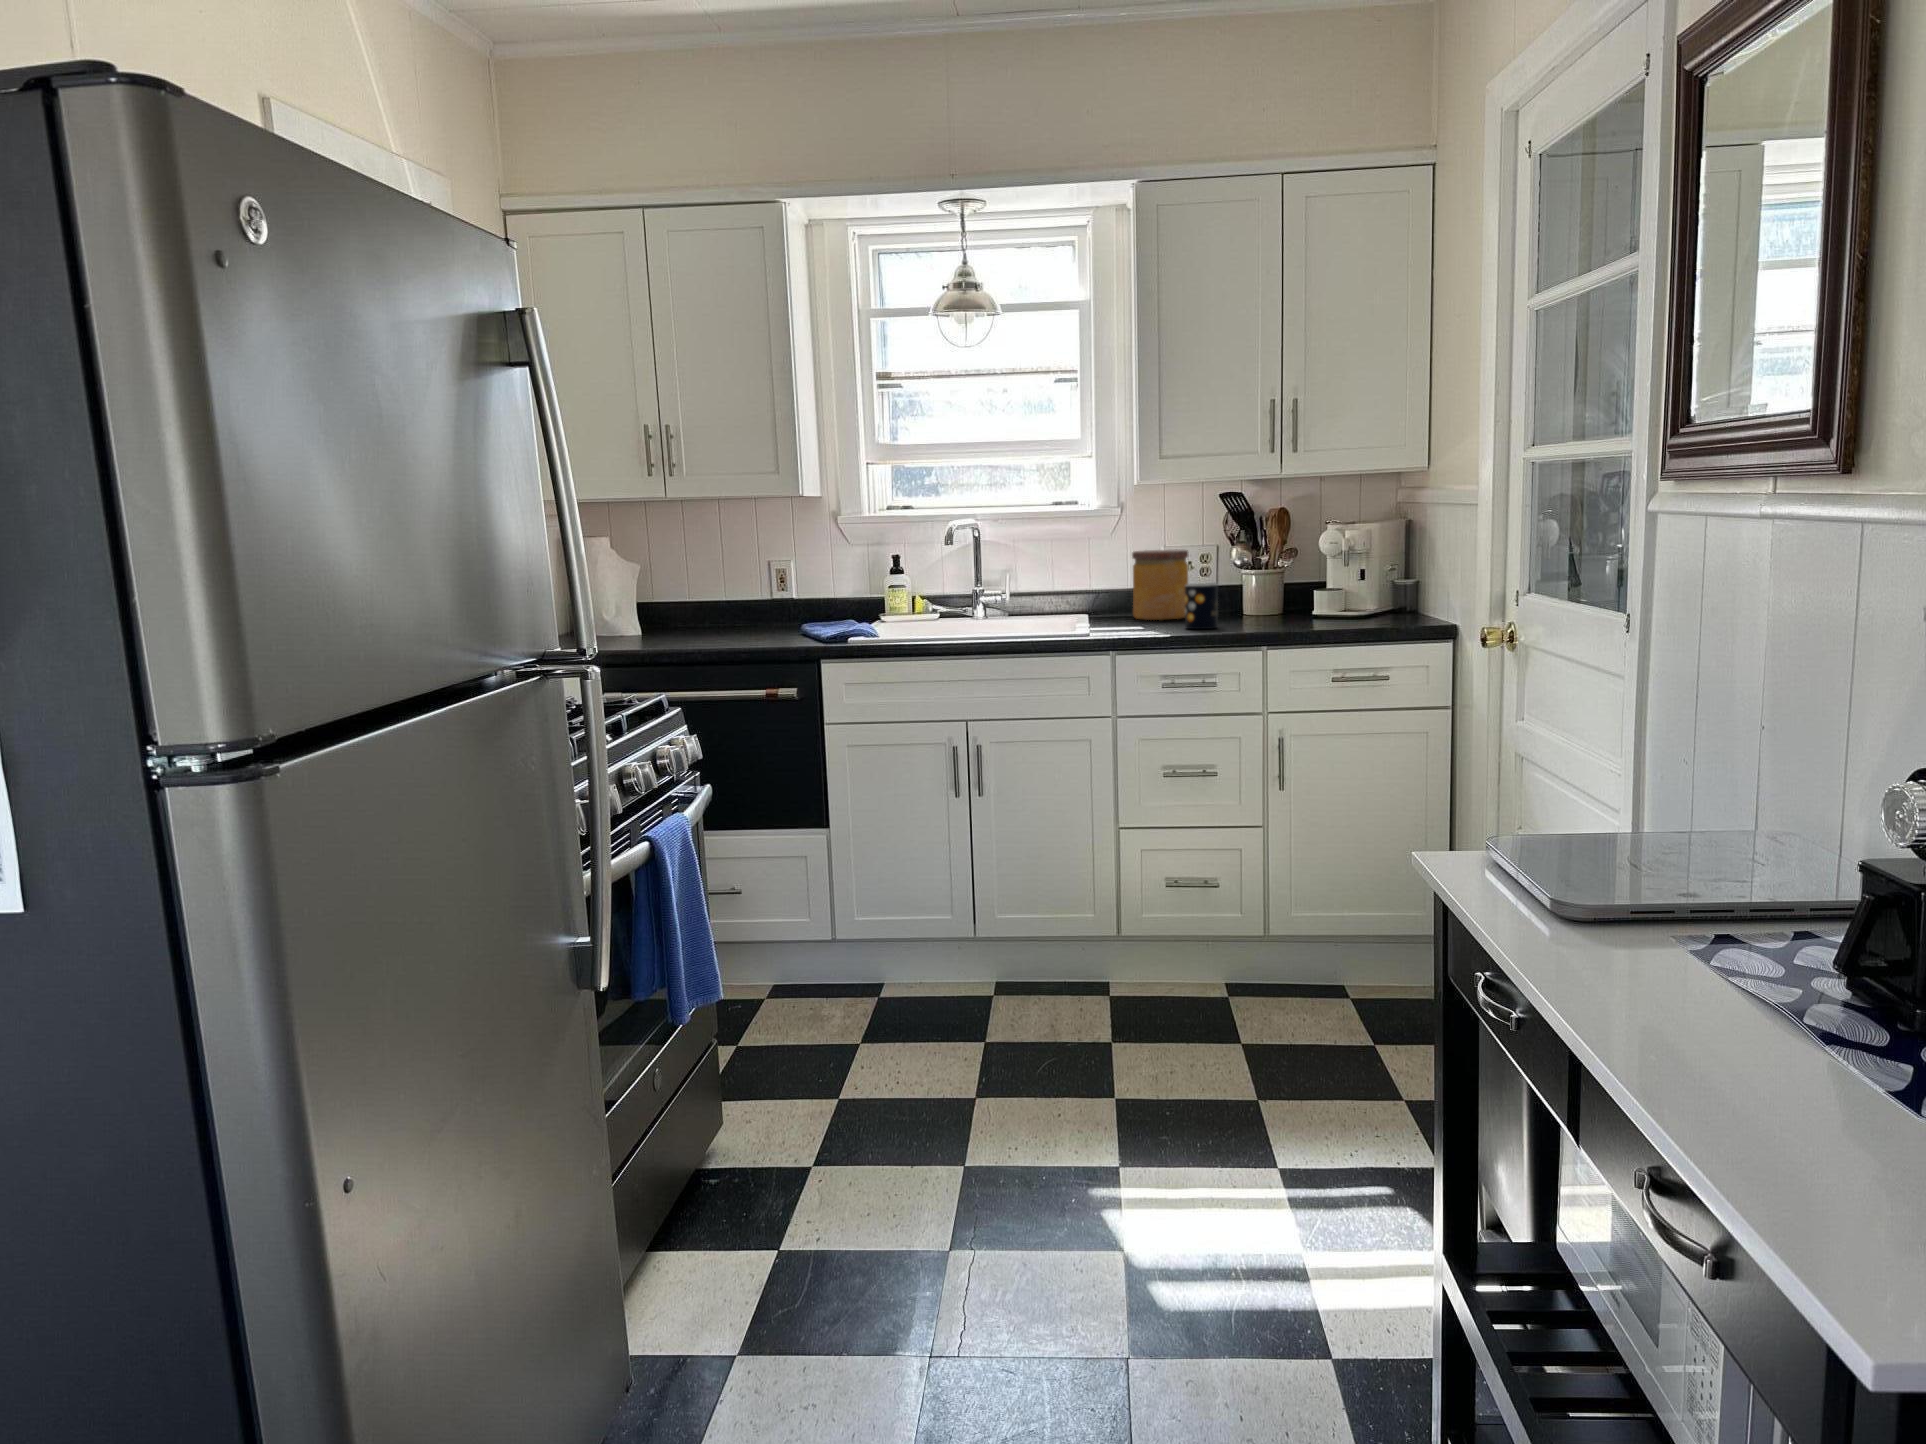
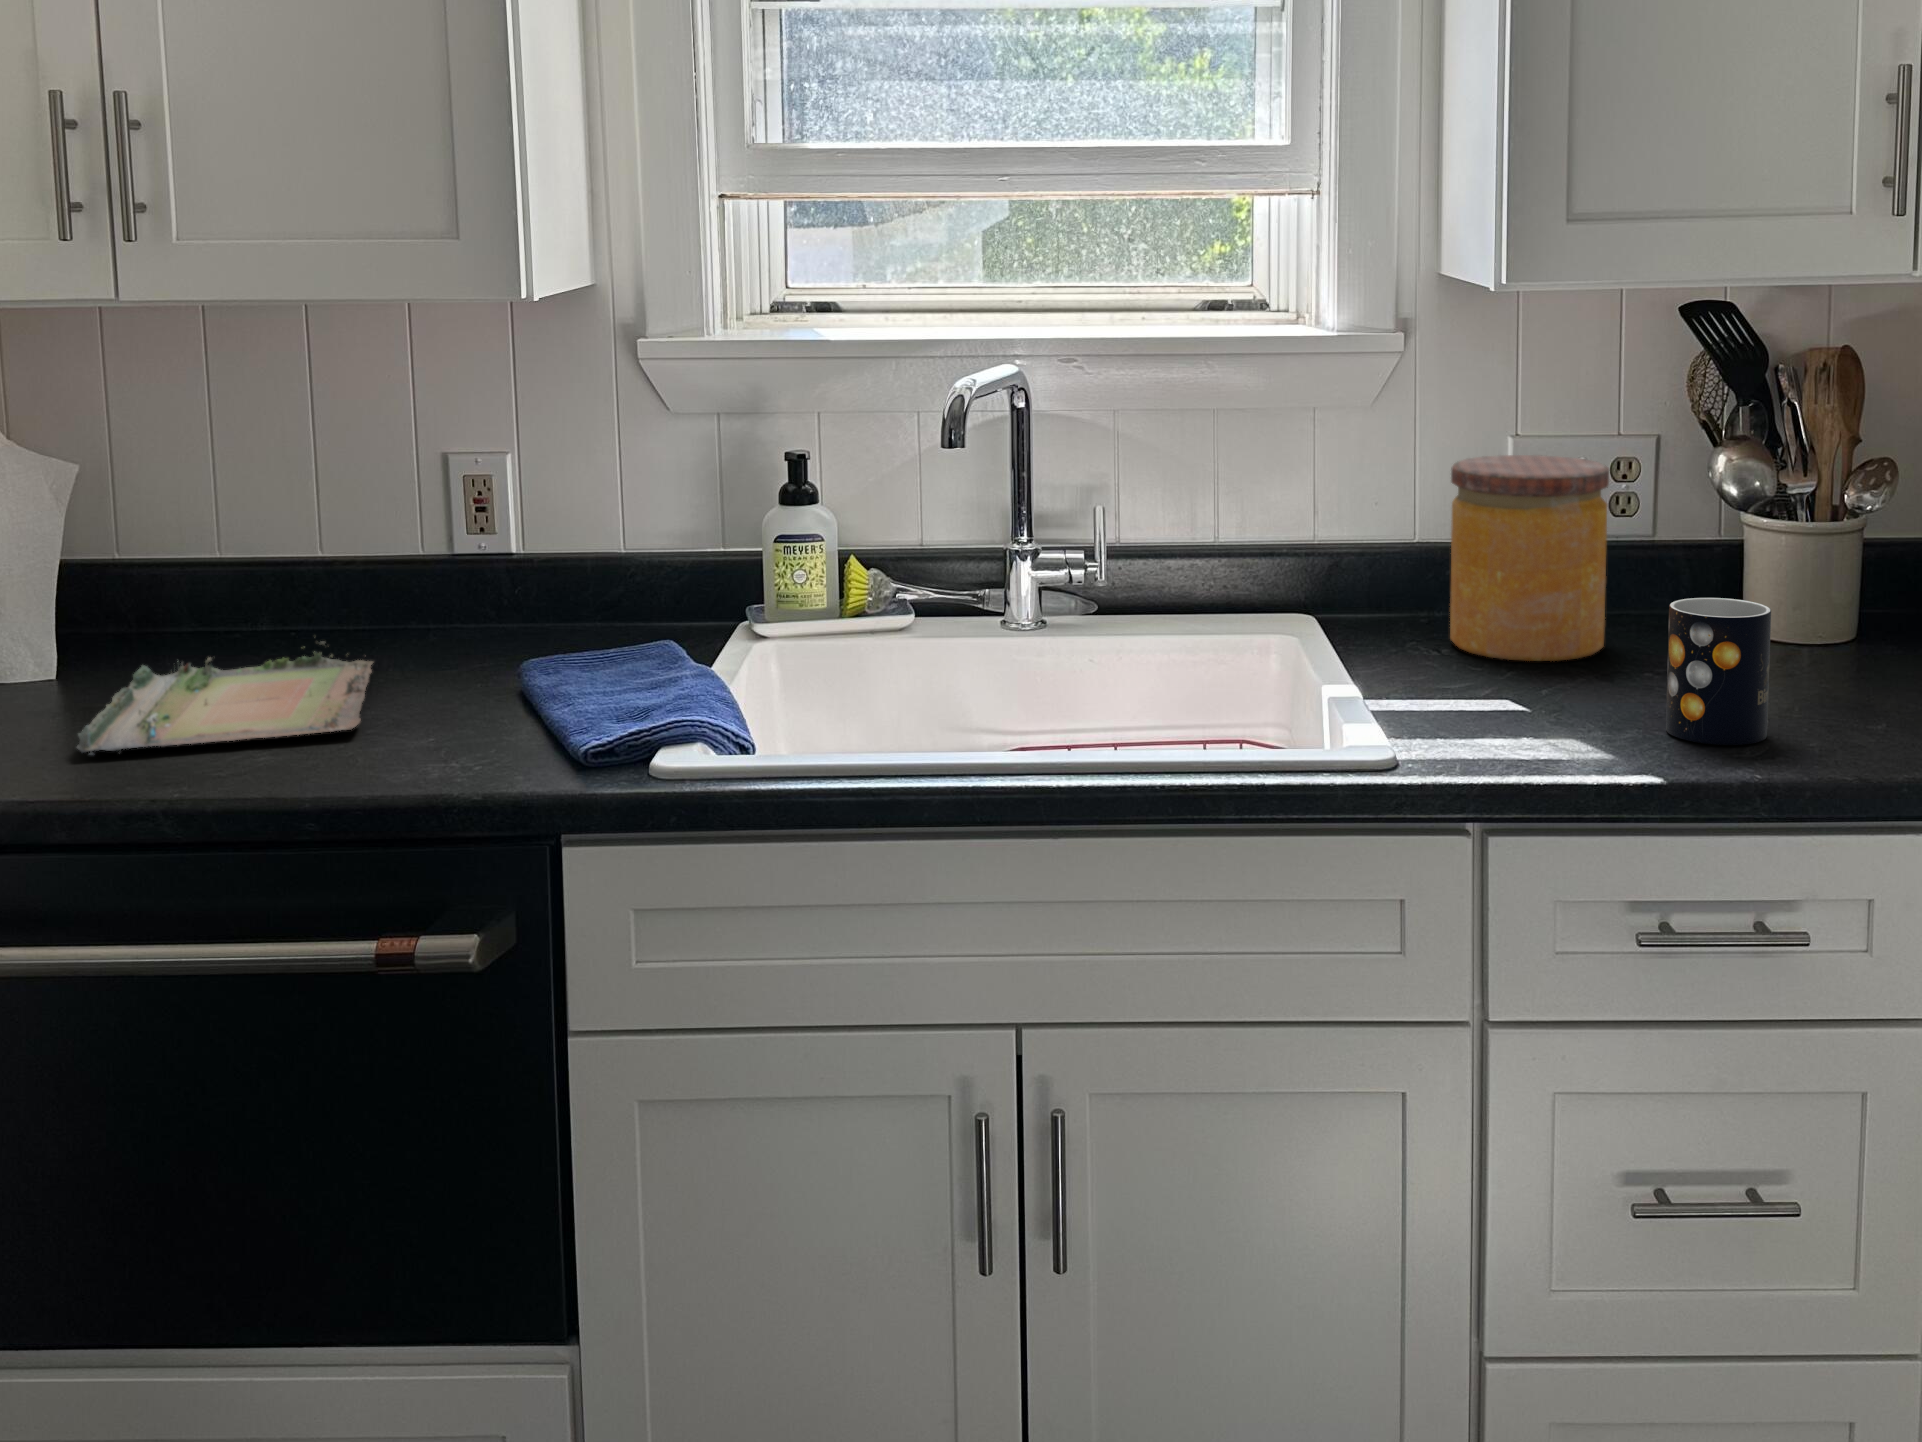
tray: none [663,618,752,642] -> present [77,641,373,755]

